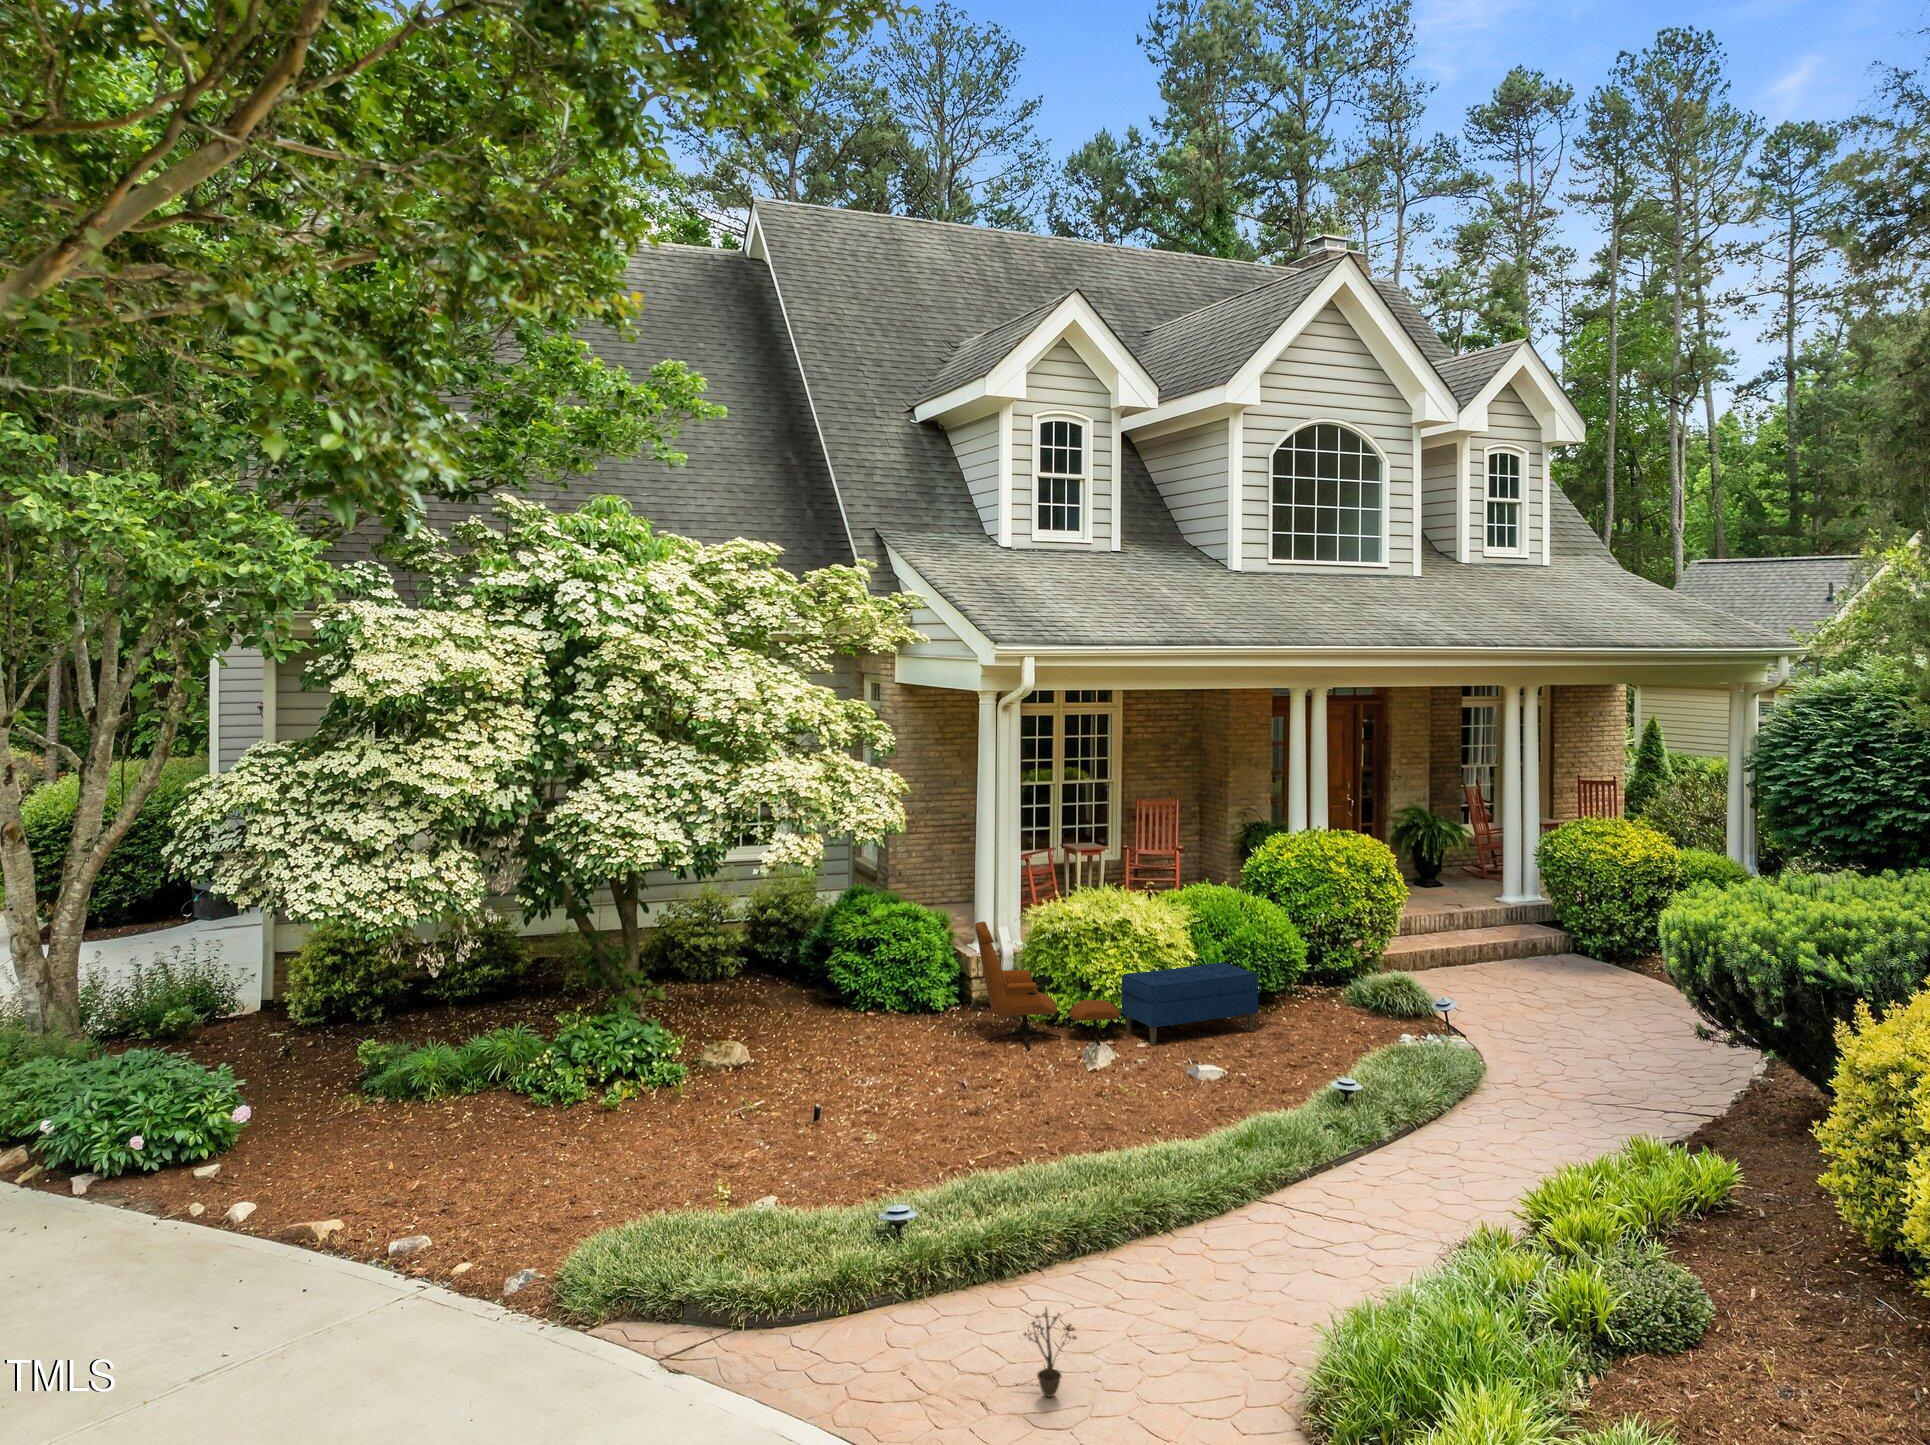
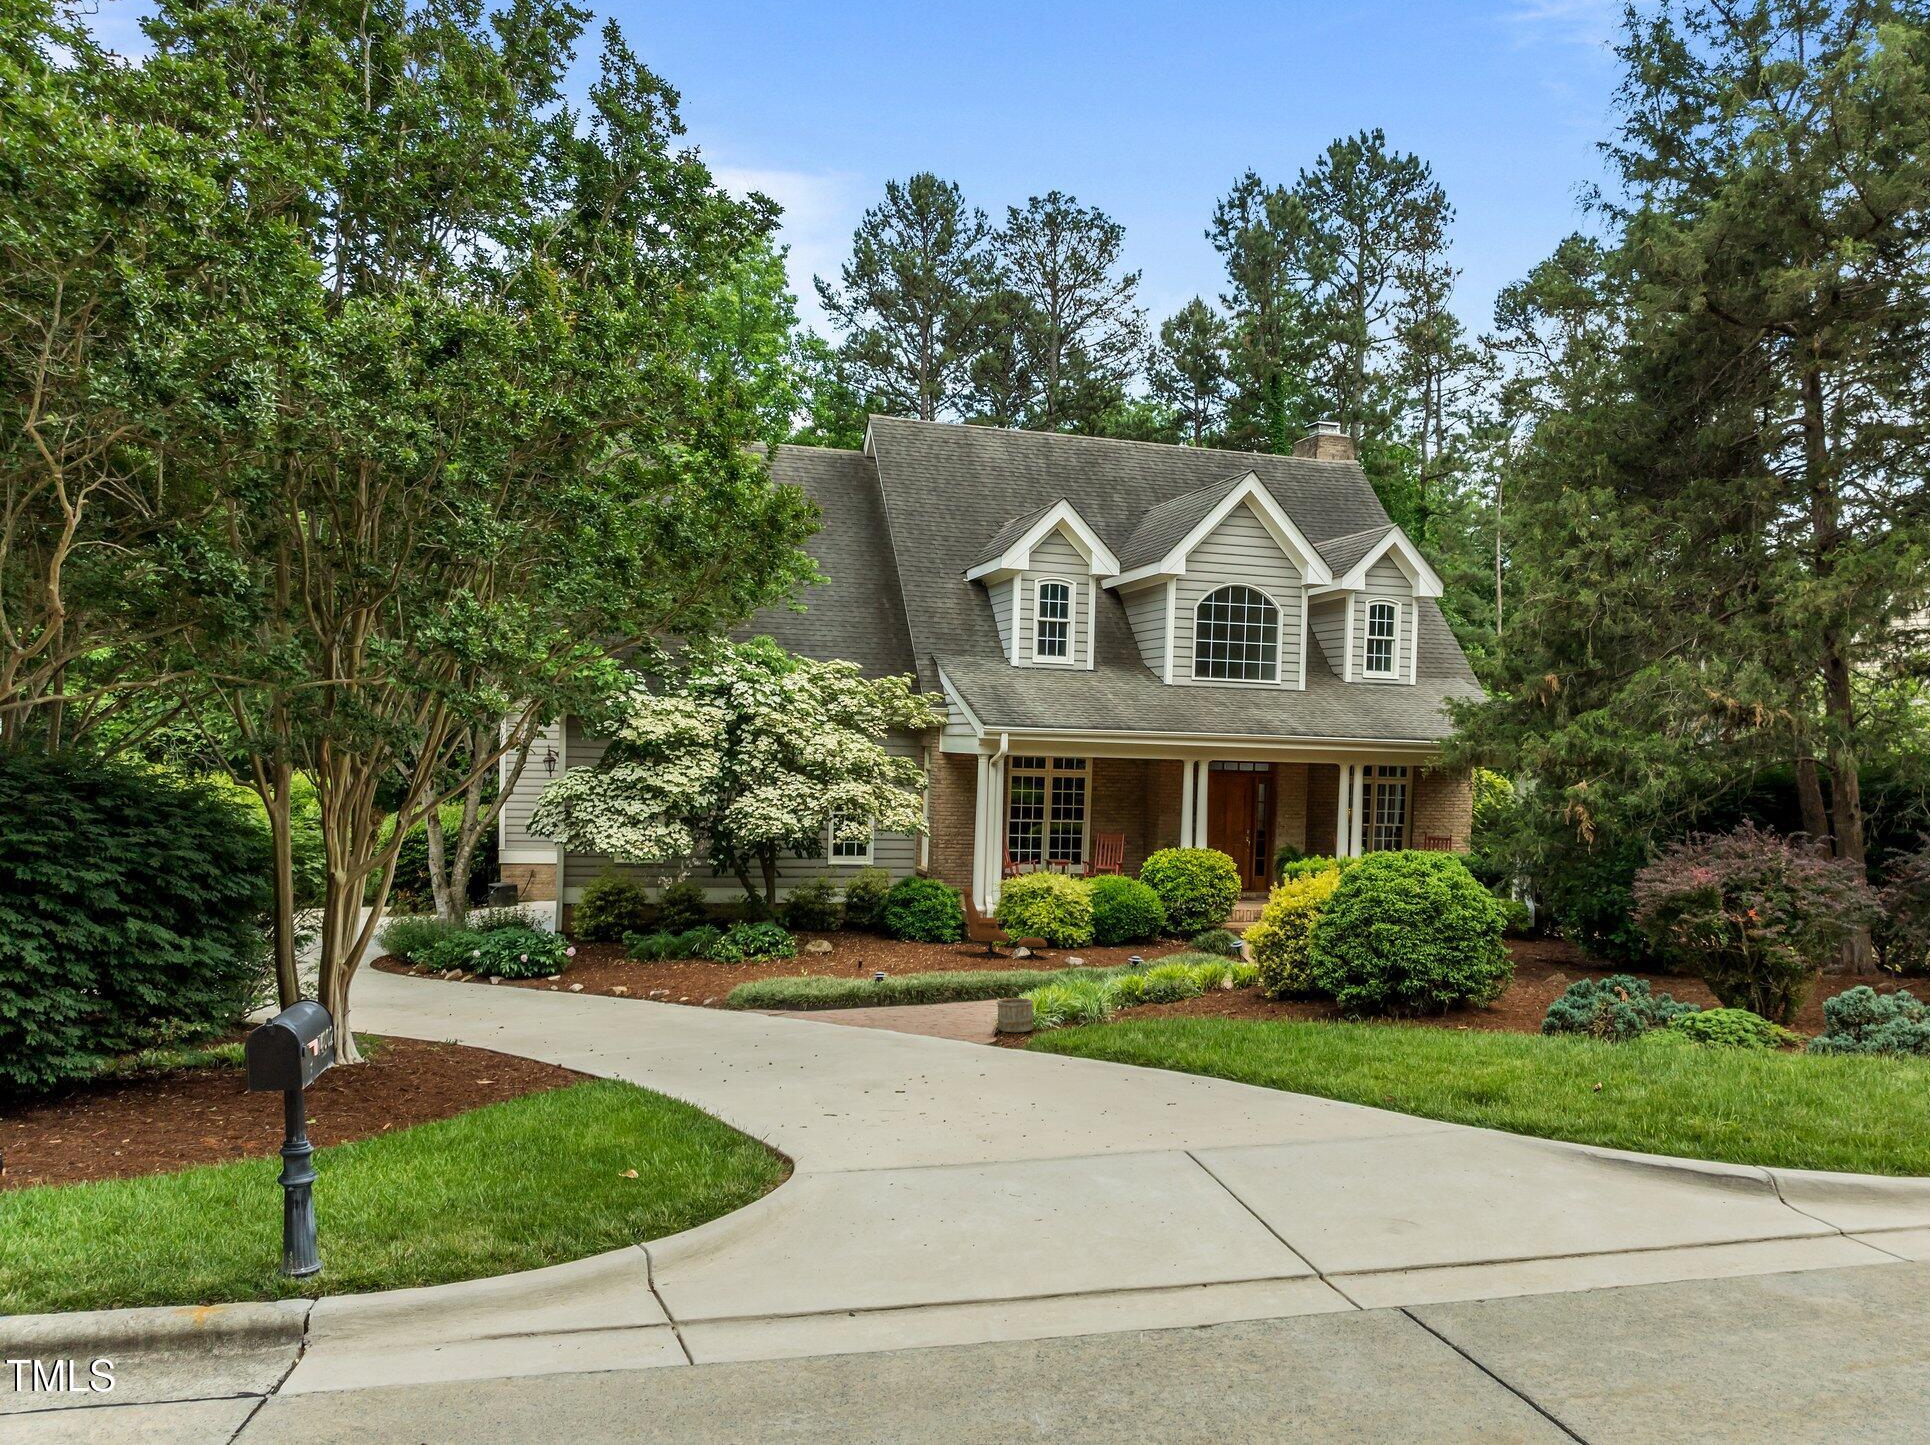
bench: present [1121,963,1258,1046] -> none [1050,921,1133,962]
wooden bucket: none [1187,1276,1271,1378] -> present [997,998,1033,1032]
decorative plant: present [1016,1308,1076,1397] -> none [916,993,943,1032]

